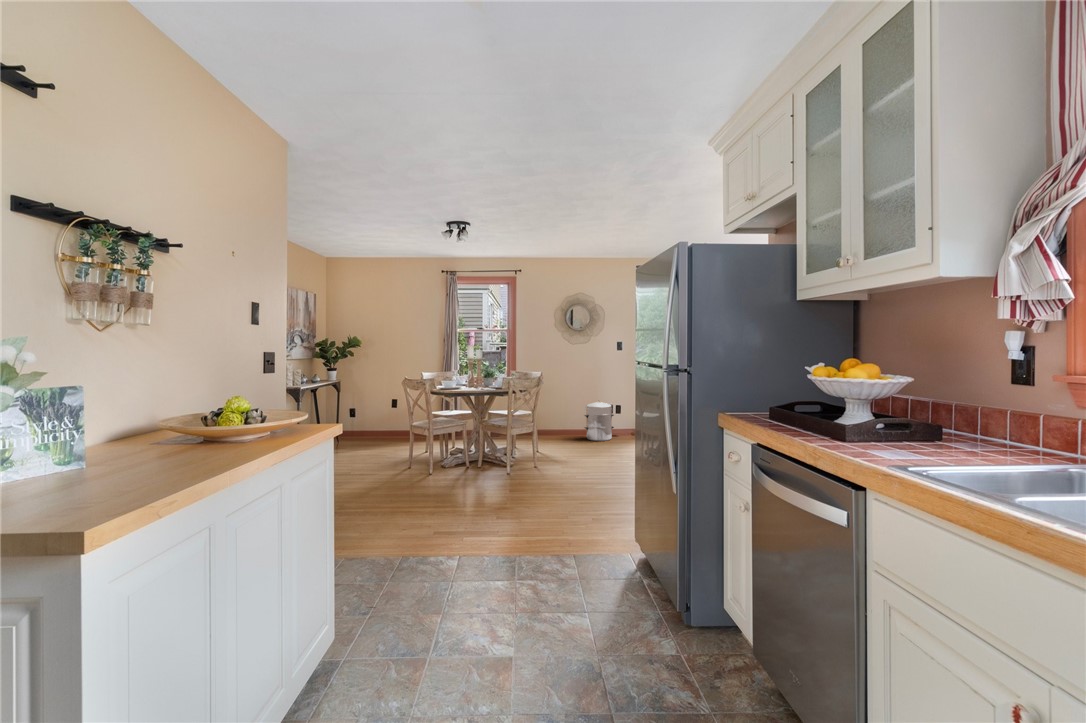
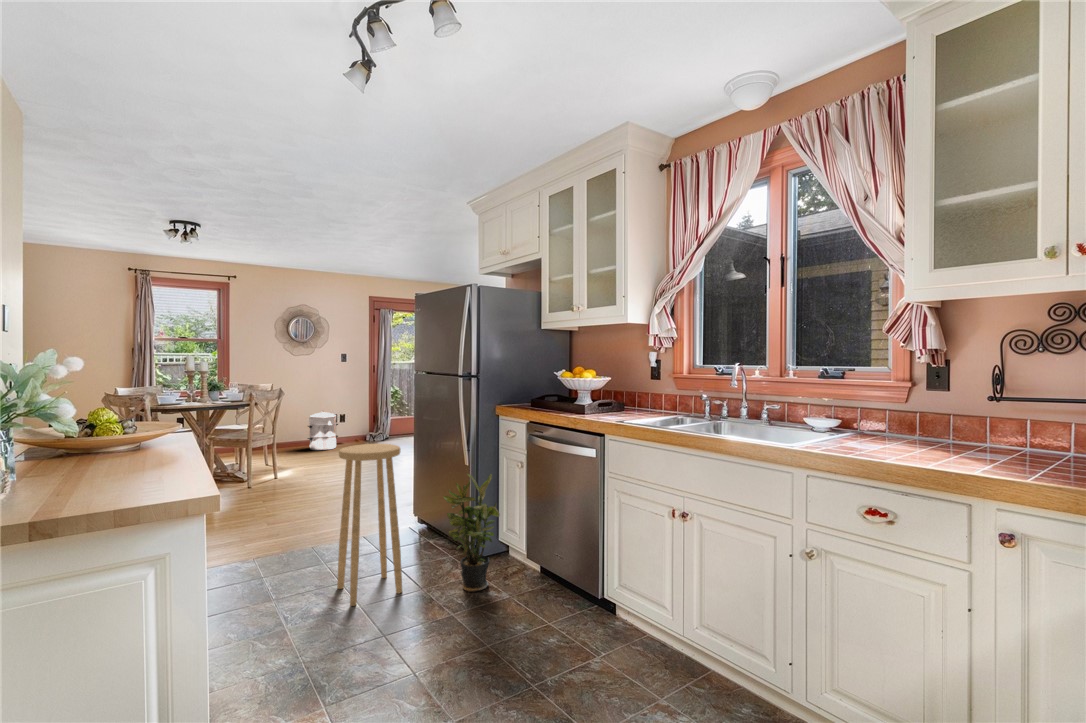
stool: none [503,453,575,651] -> present [337,444,403,606]
potted plant: none [619,509,706,682] -> present [443,474,500,592]

